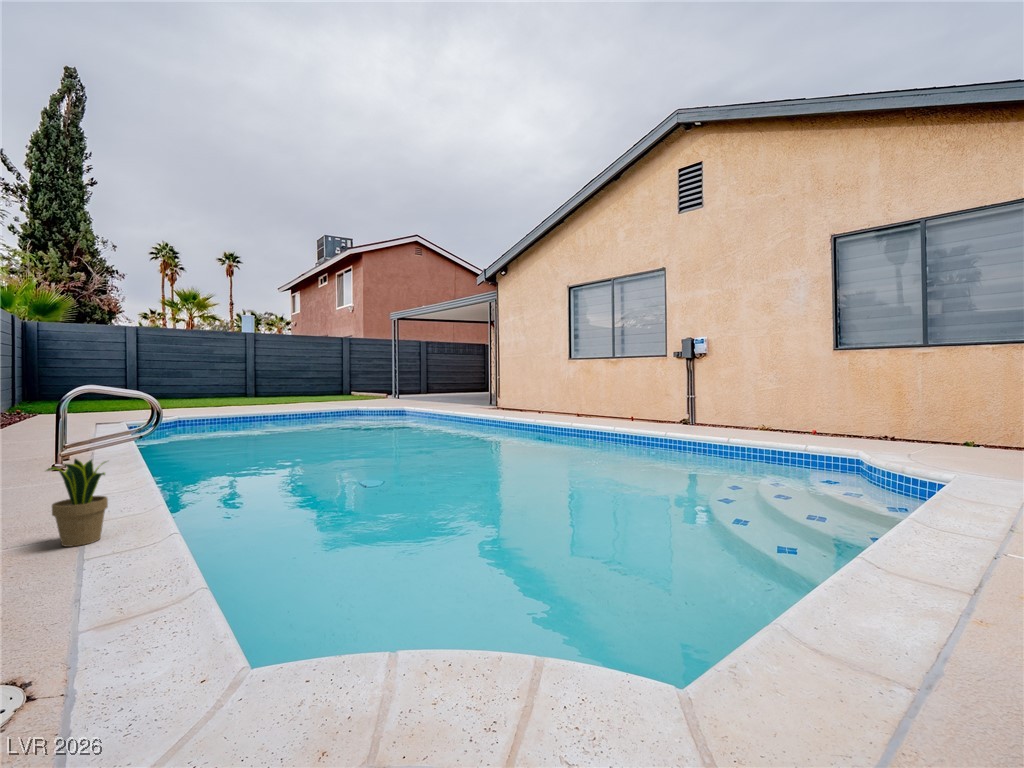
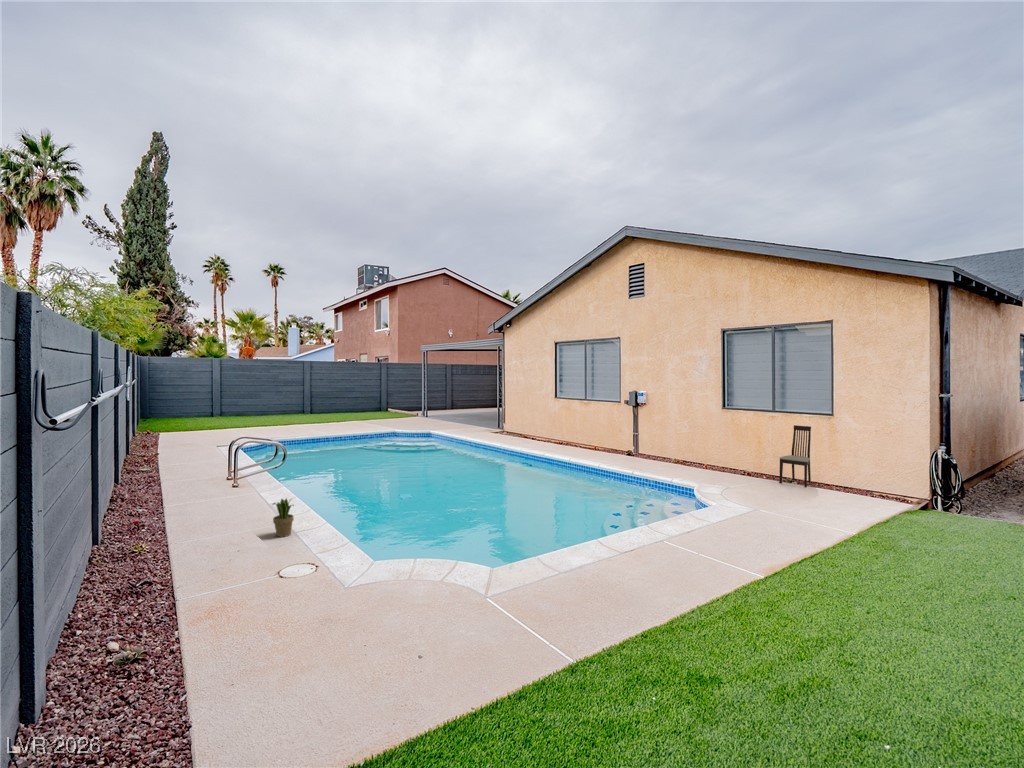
chair: none [954,363,1010,454] -> present [779,425,811,487]

